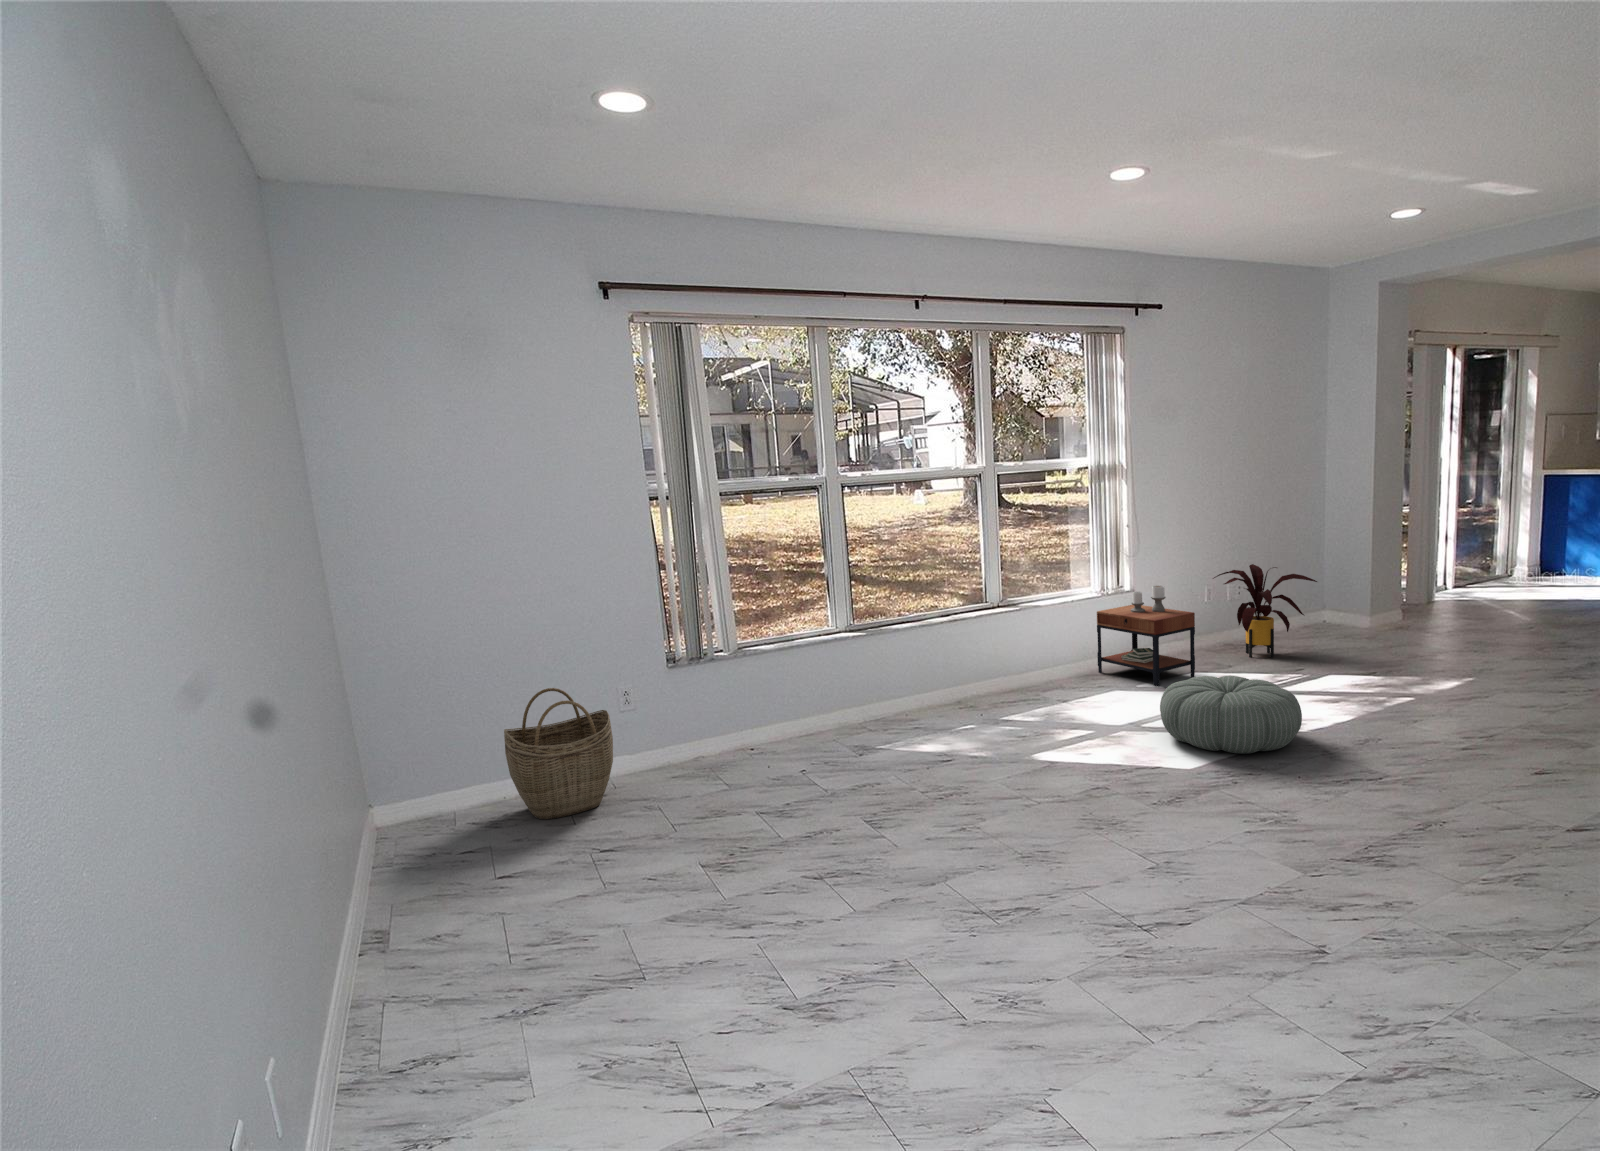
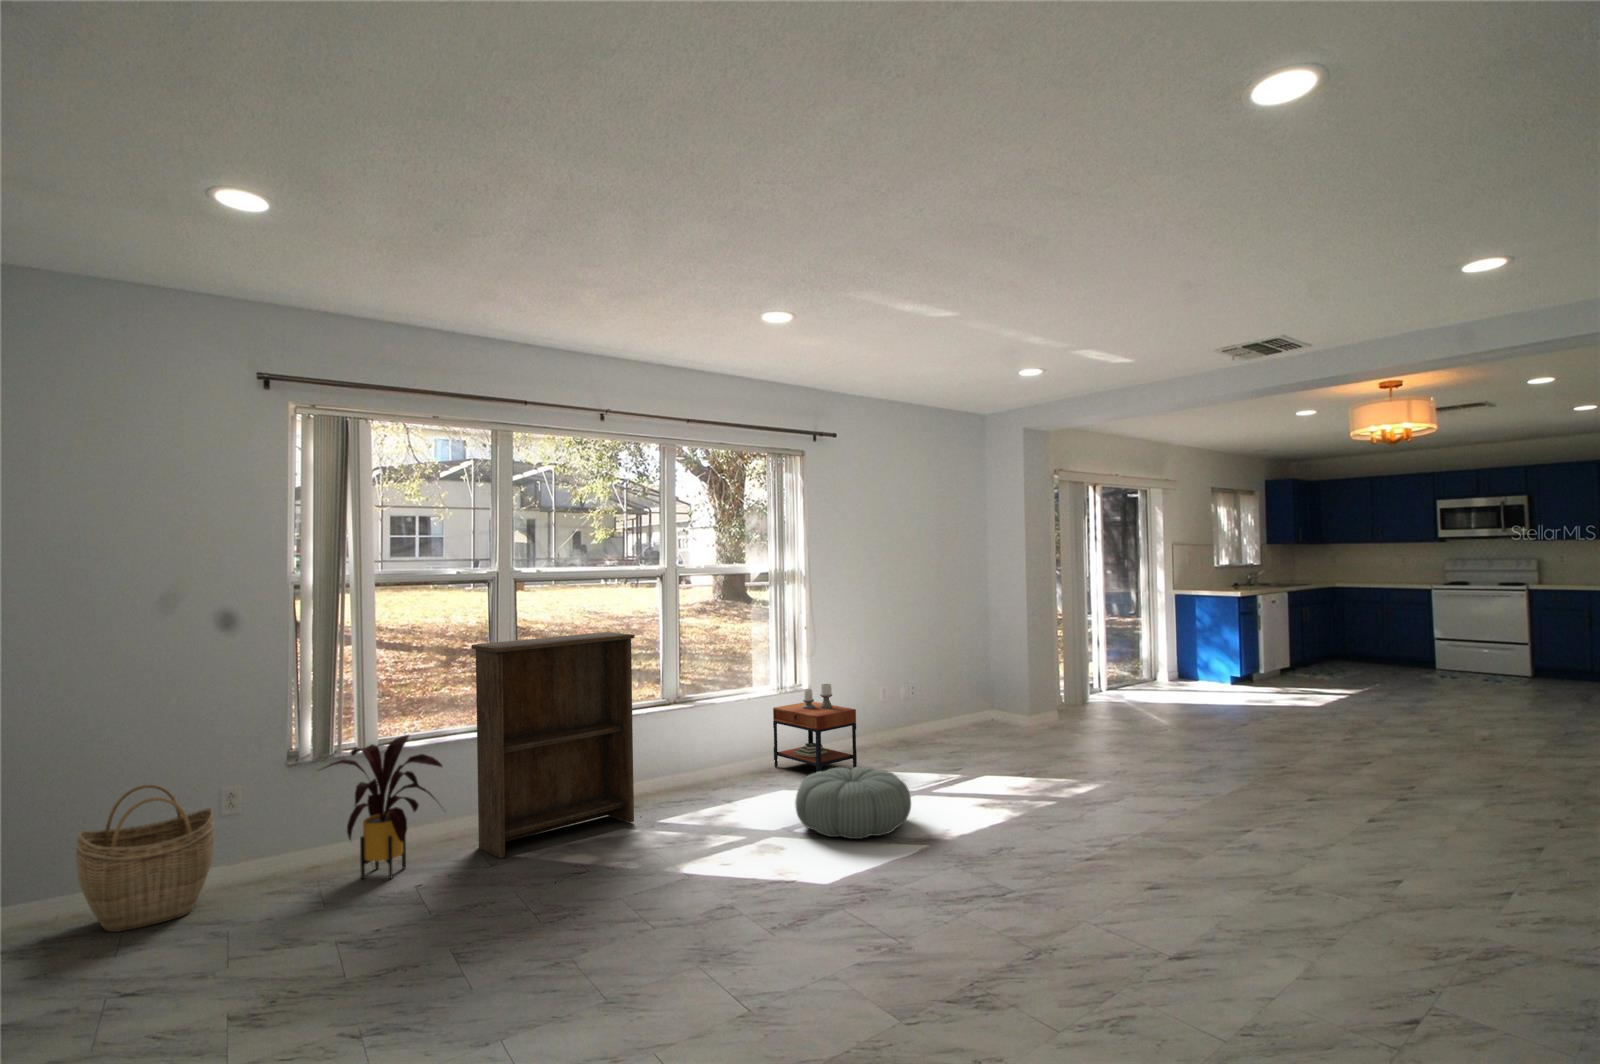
bookshelf: none [817,535,979,762] -> present [471,632,635,858]
house plant: present [1213,564,1317,658] -> present [322,735,443,879]

